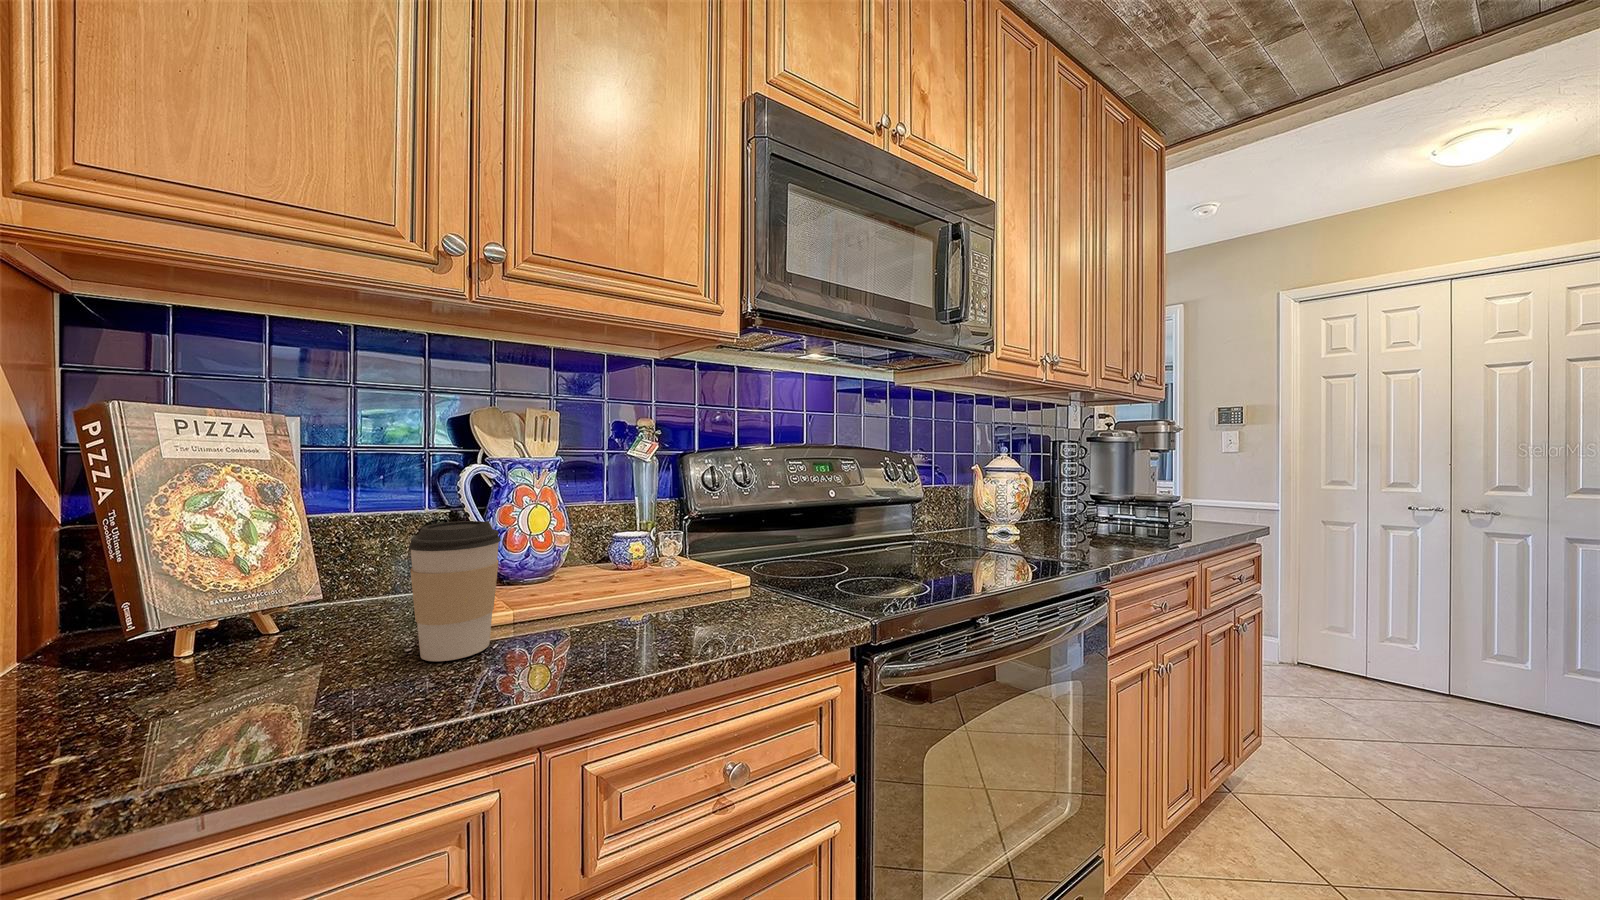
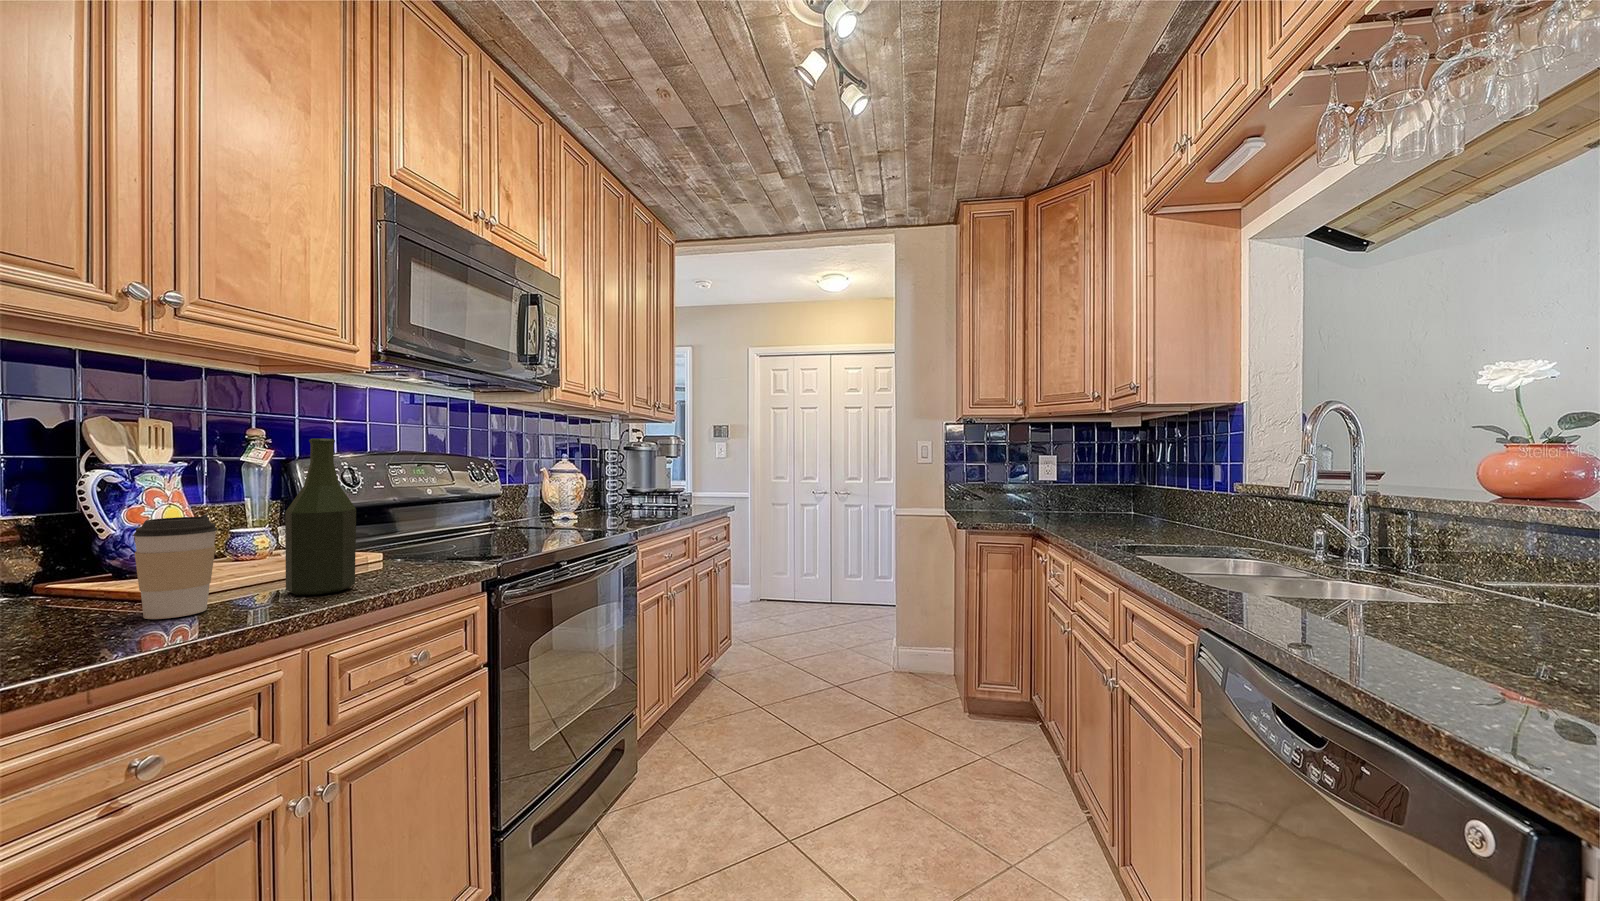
bottle: none [585,418,667,647] -> present [285,438,356,595]

